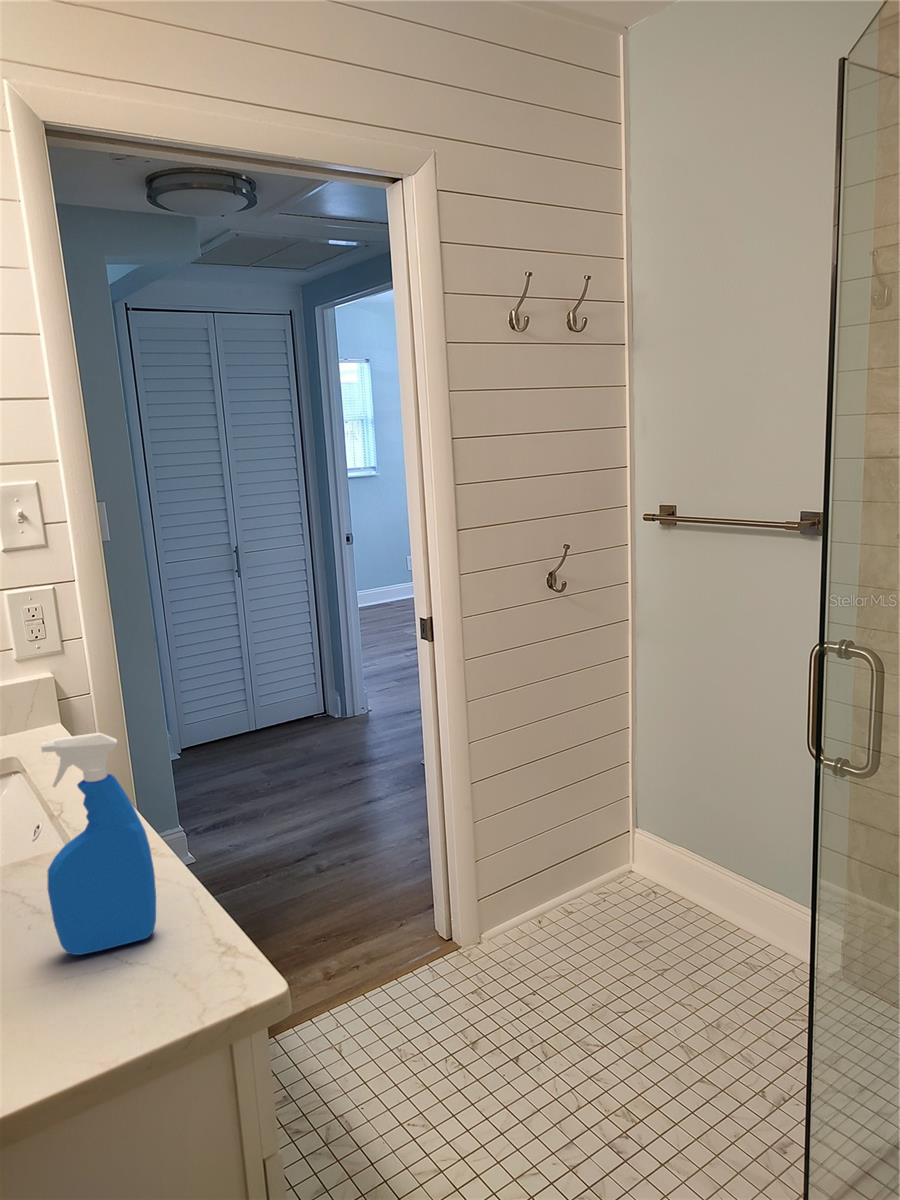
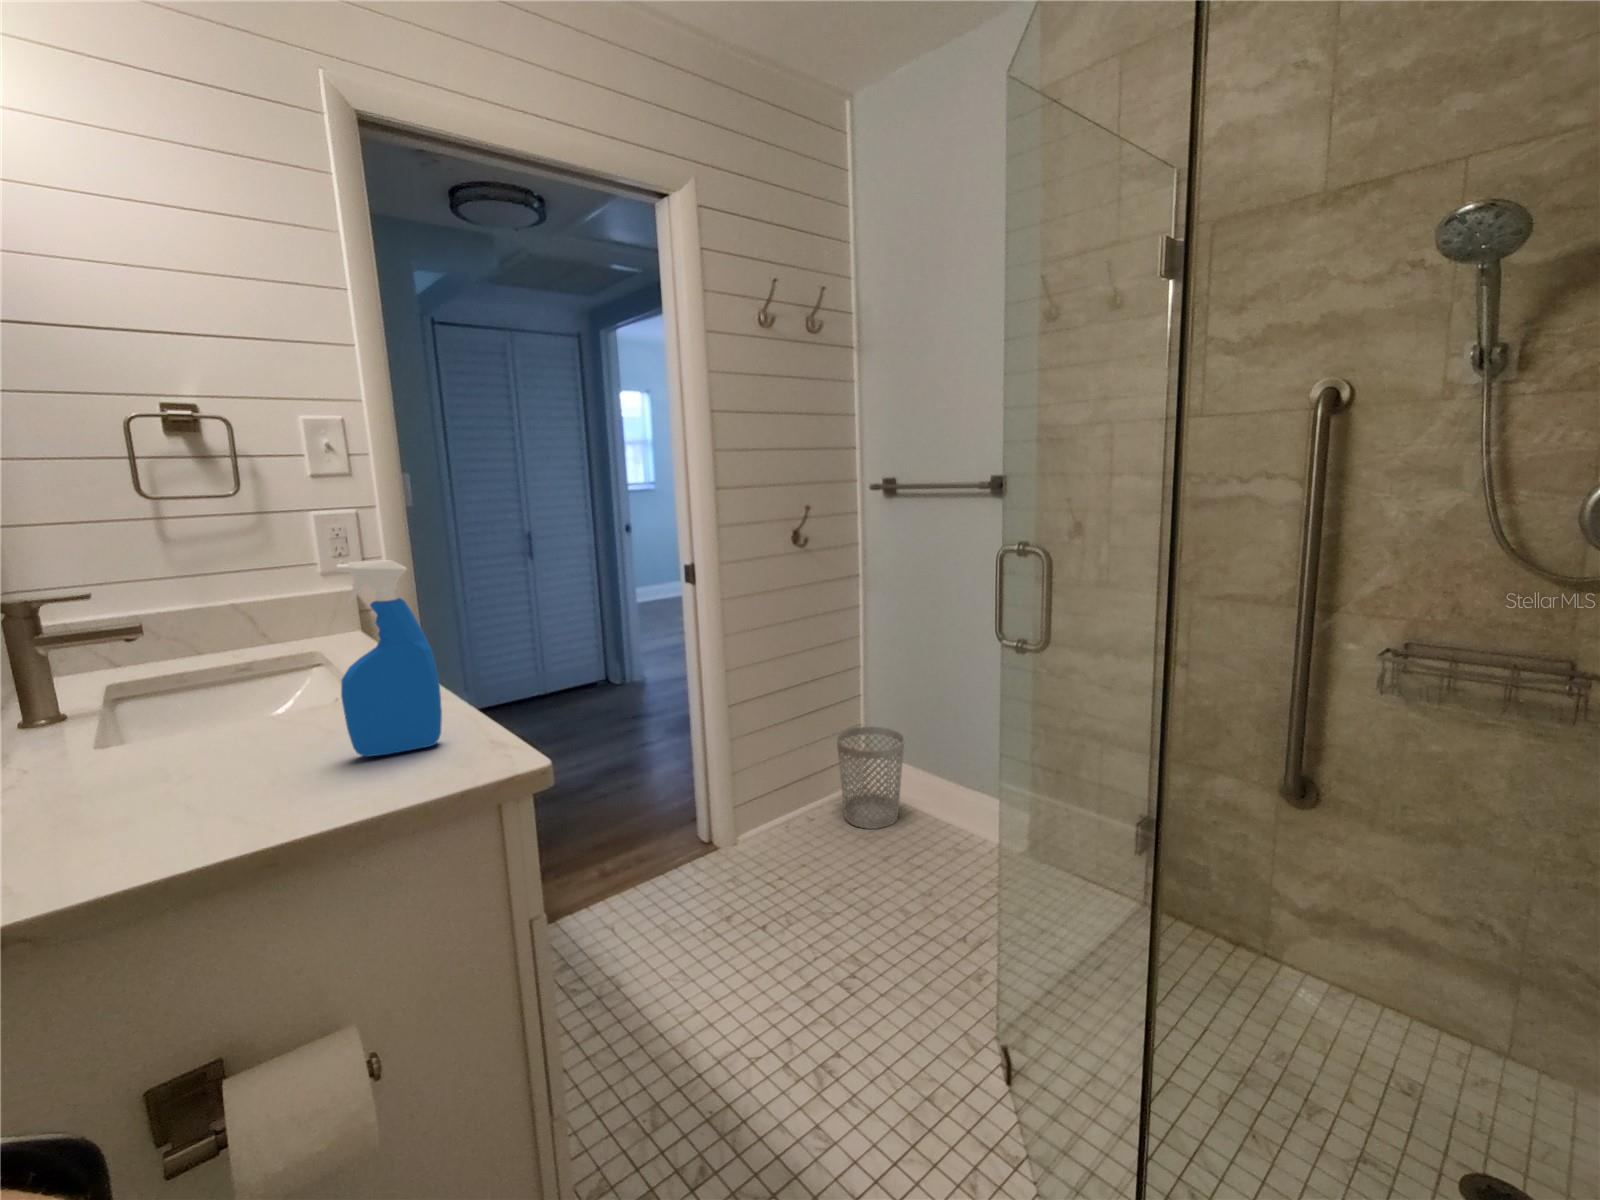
wastebasket: none [601,804,686,932] -> present [837,726,904,829]

